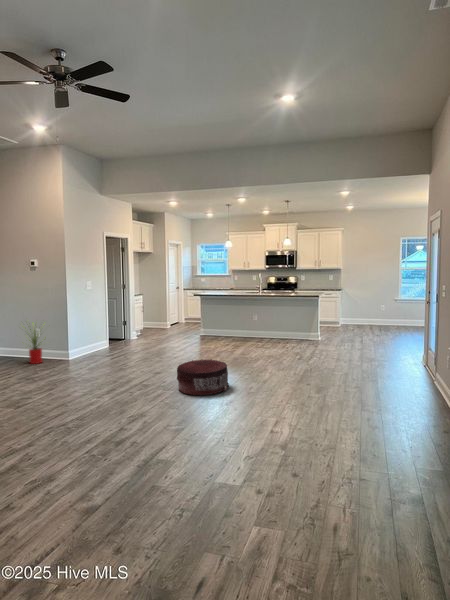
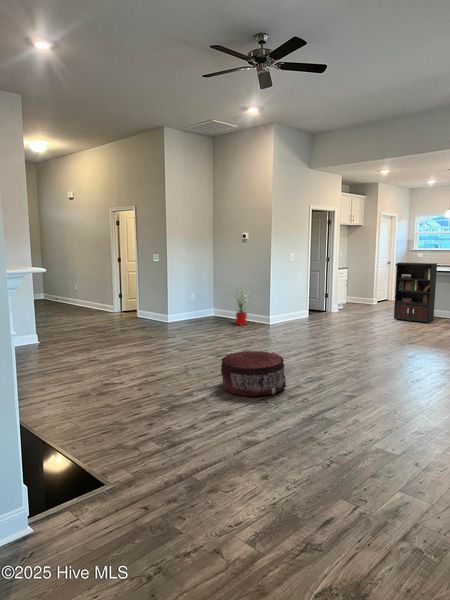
bookcase: none [189,287,234,341] -> present [394,262,437,323]
pouf: present [177,359,229,395] -> present [221,351,286,396]

